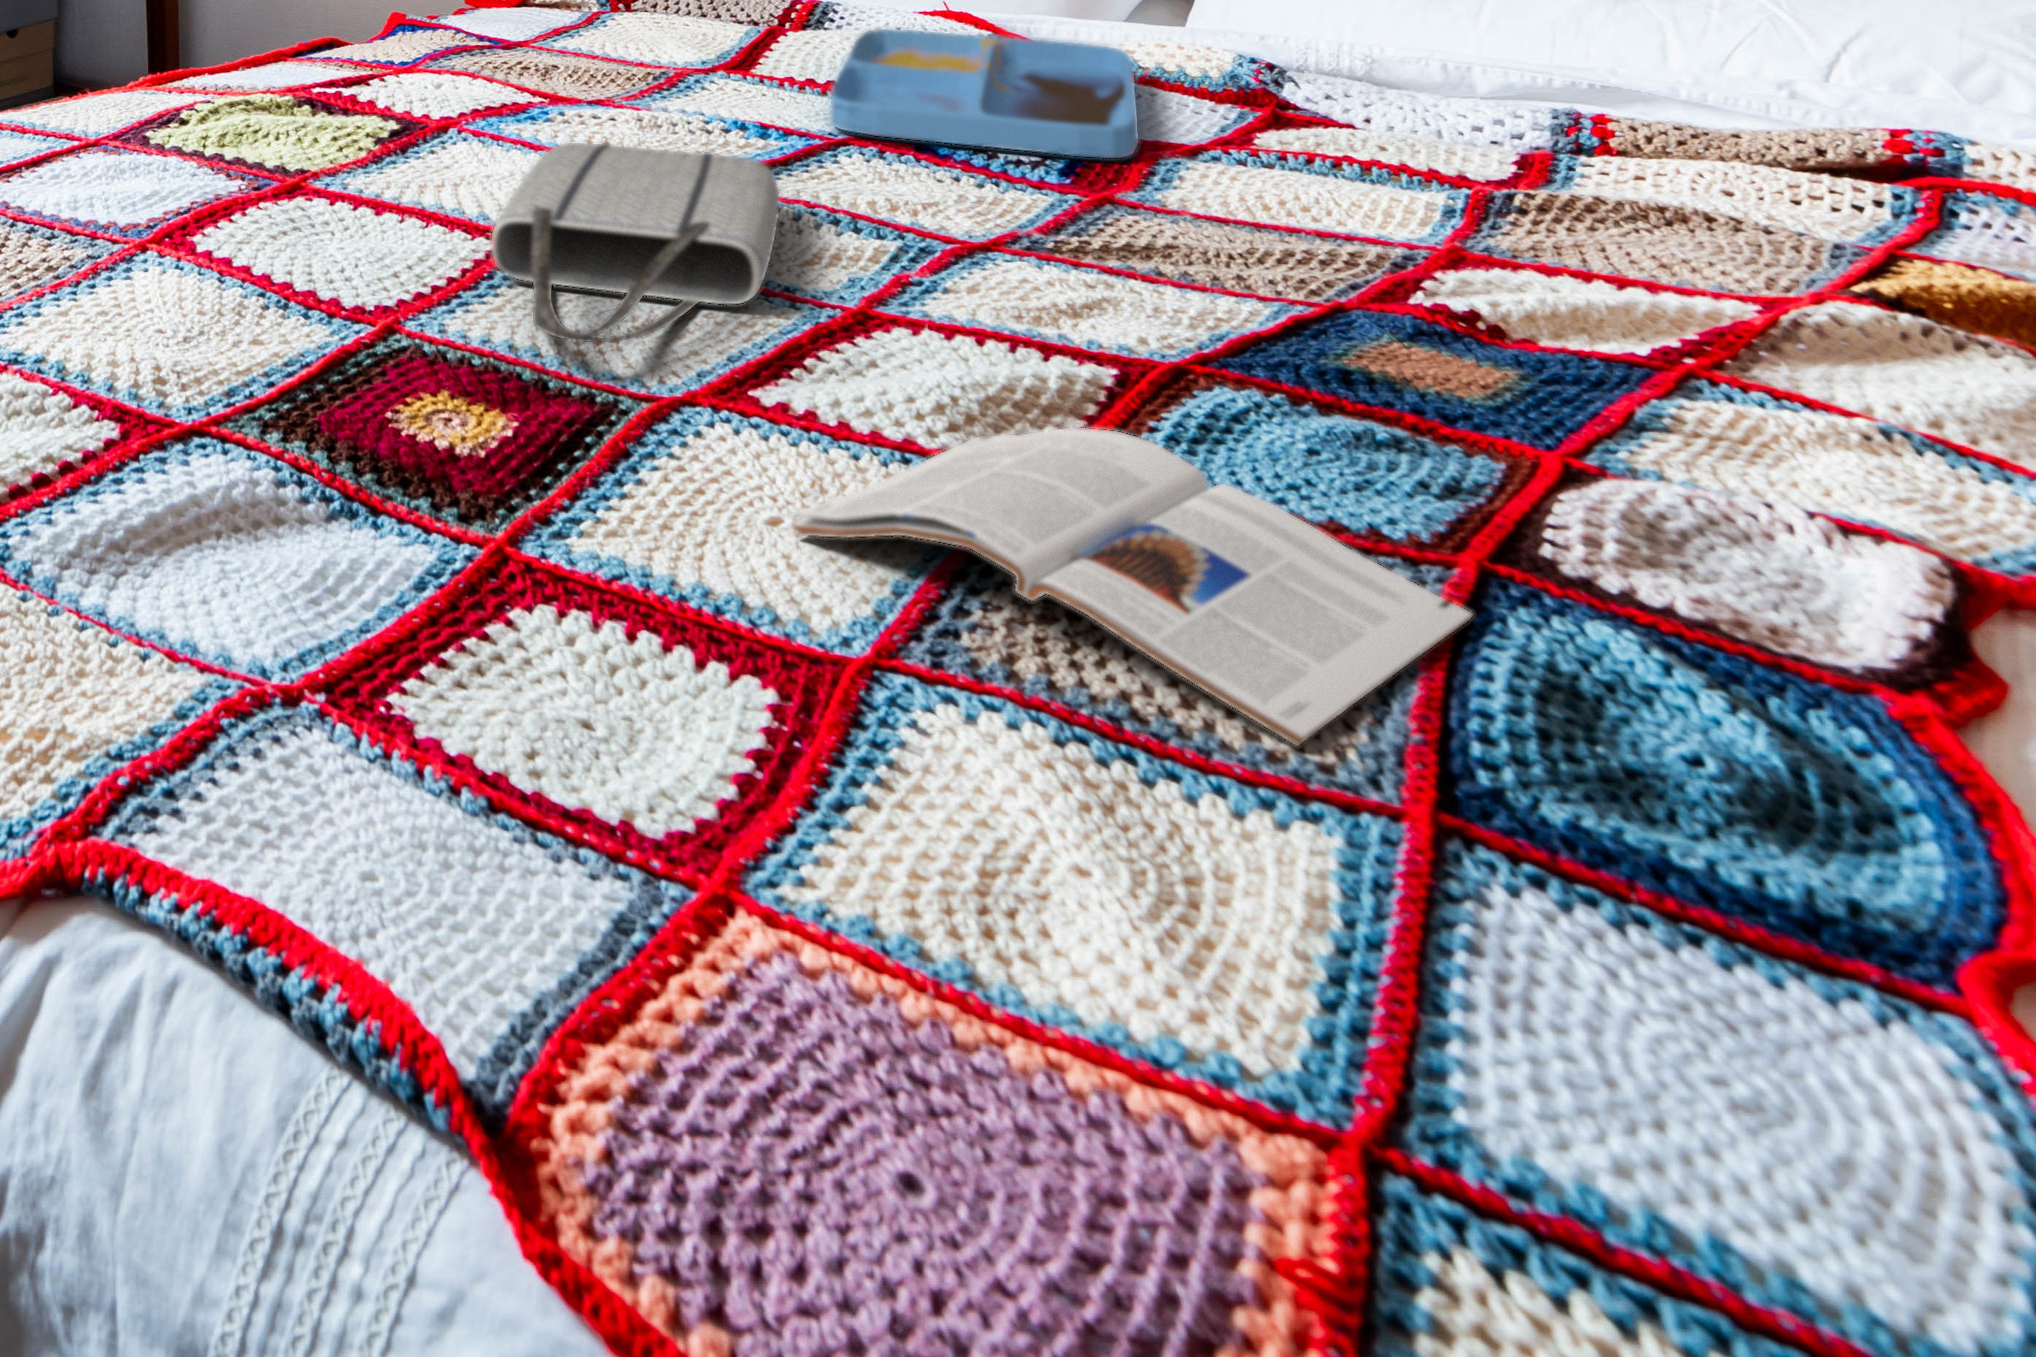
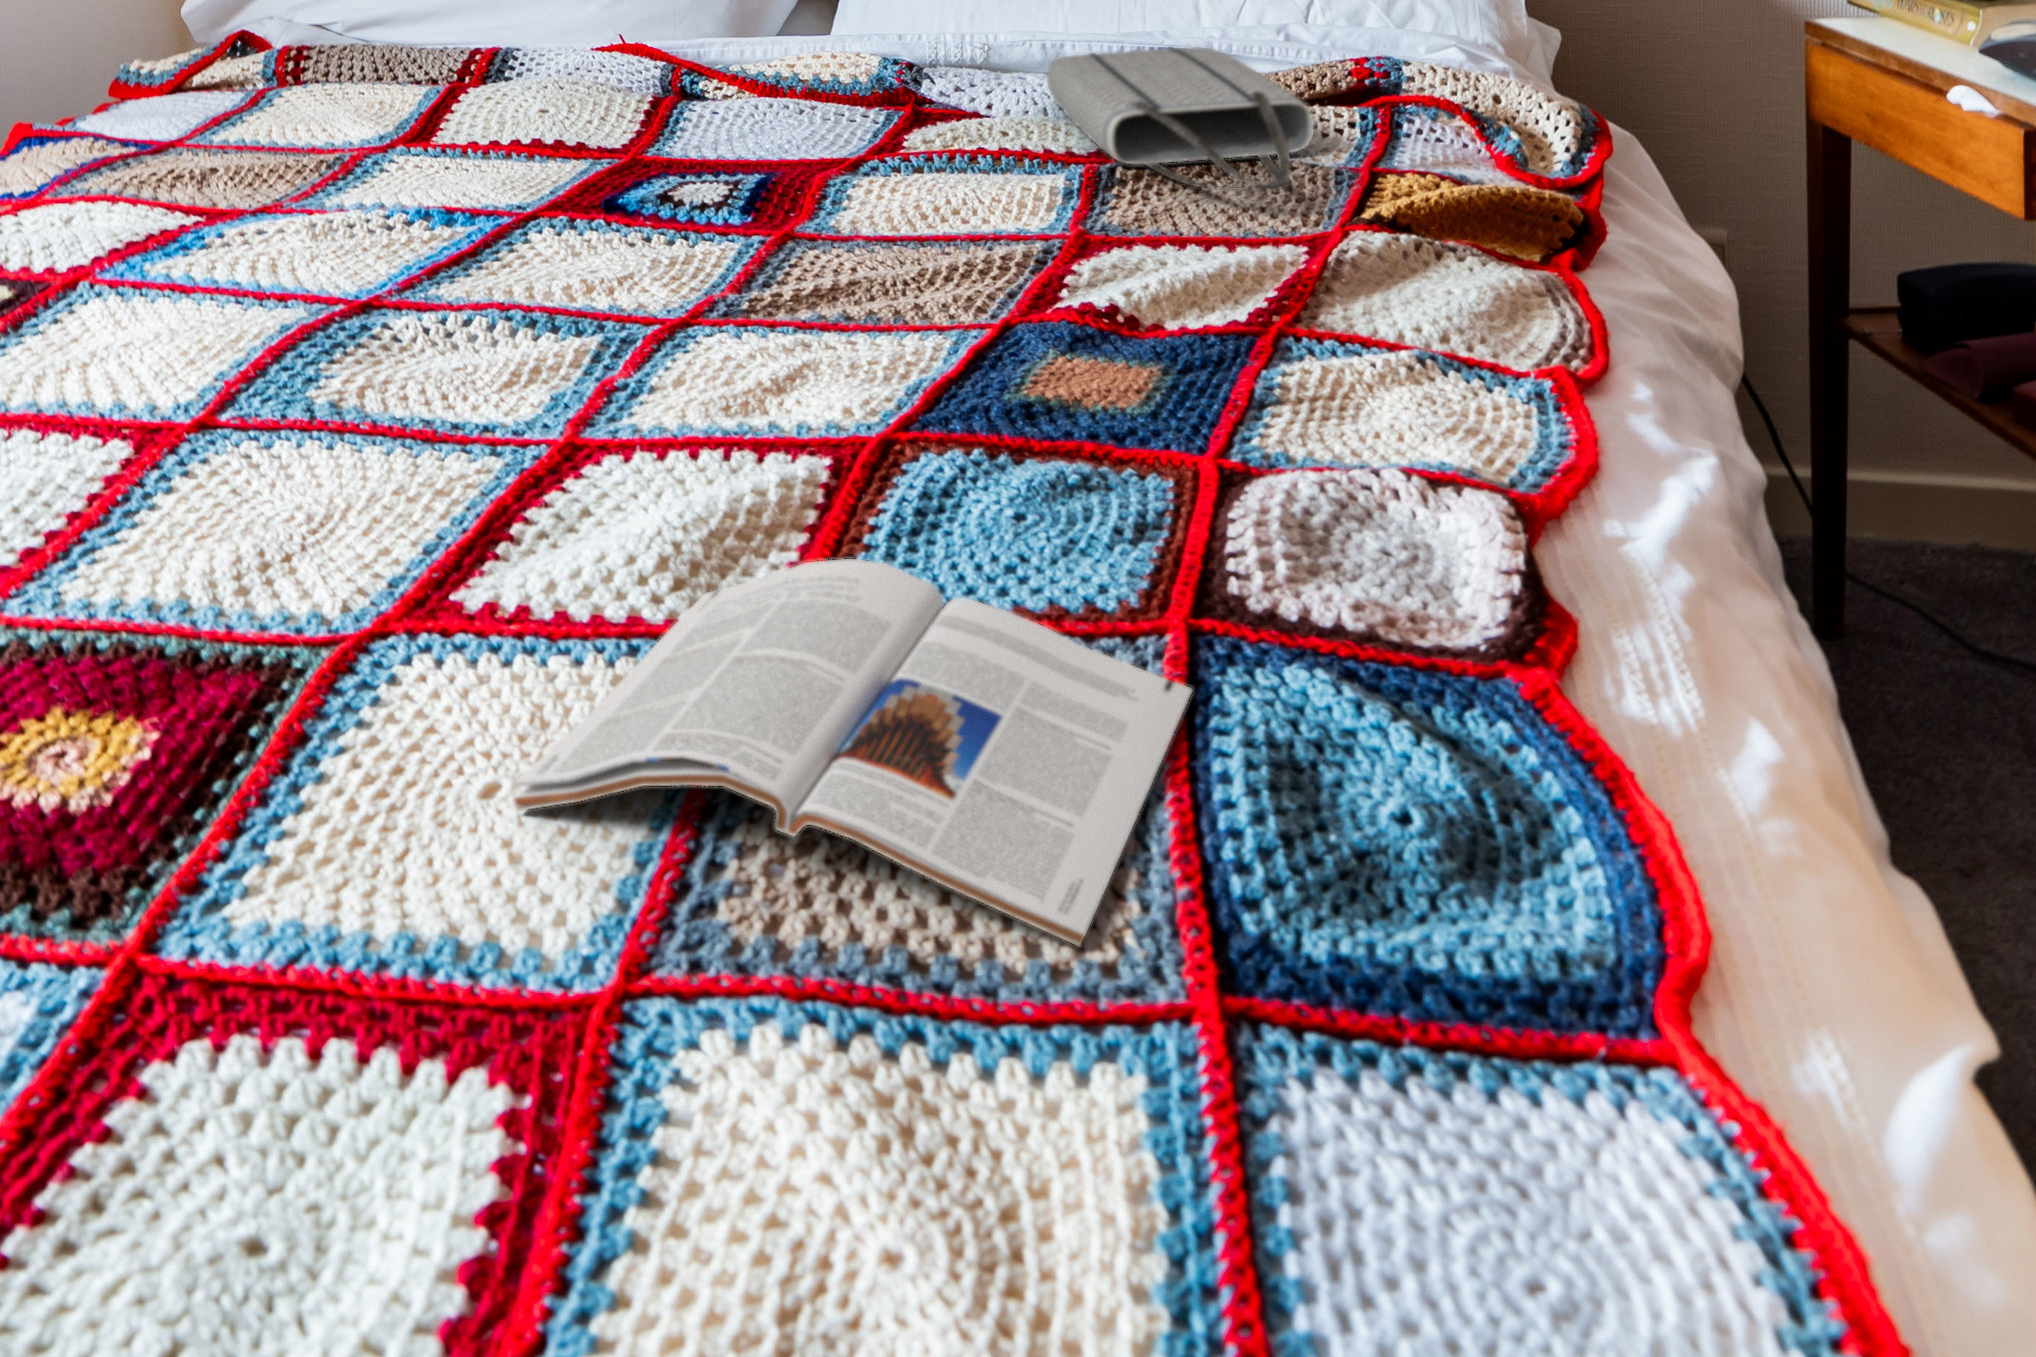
tray: present [830,29,1139,158] -> none [516,66,809,204]
tote bag: present [491,143,779,342] -> present [1047,48,1314,191]

